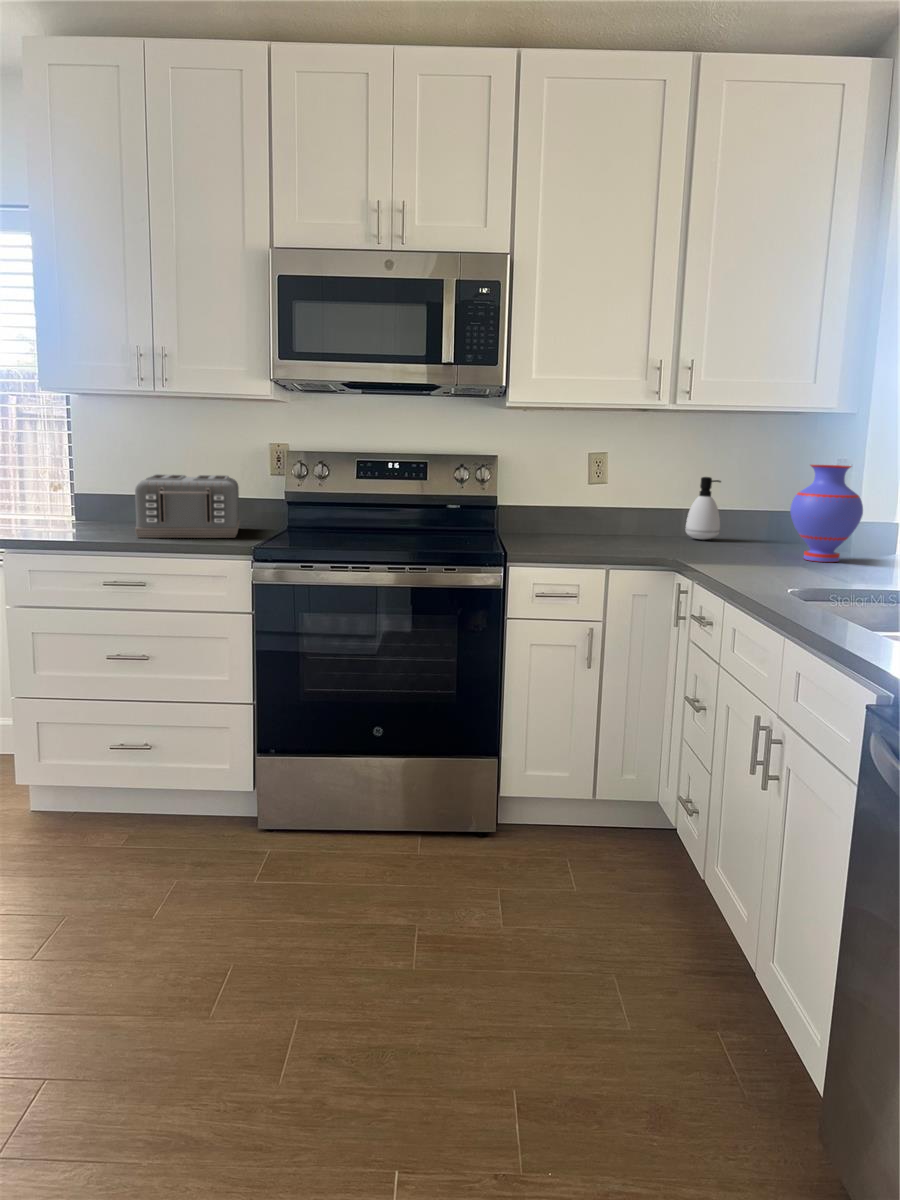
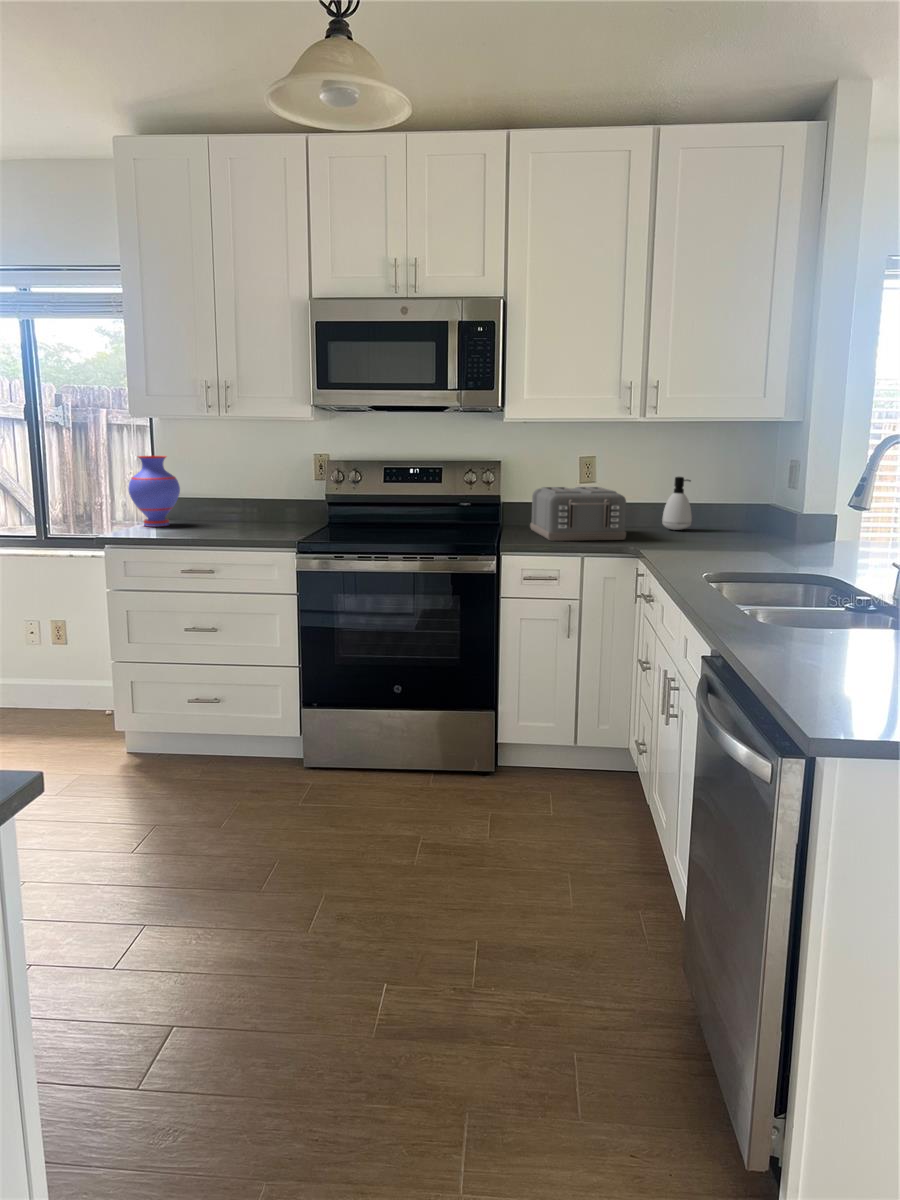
vase: present [790,465,863,562] -> present [128,456,180,527]
toaster: present [135,474,240,538] -> present [530,487,626,541]

